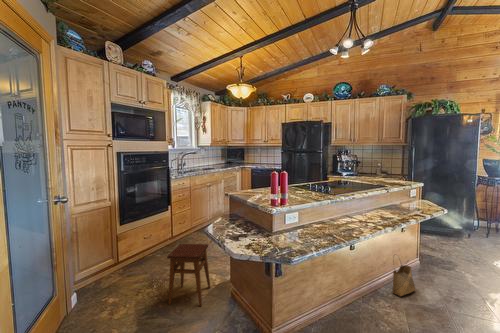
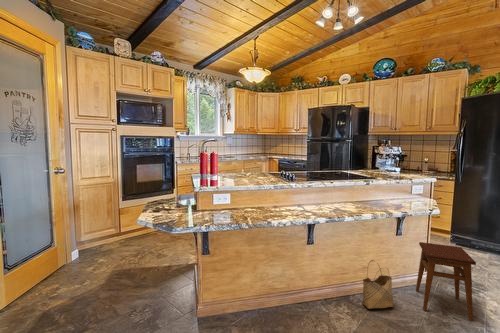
stool: present [167,244,210,306] -> present [416,242,476,321]

